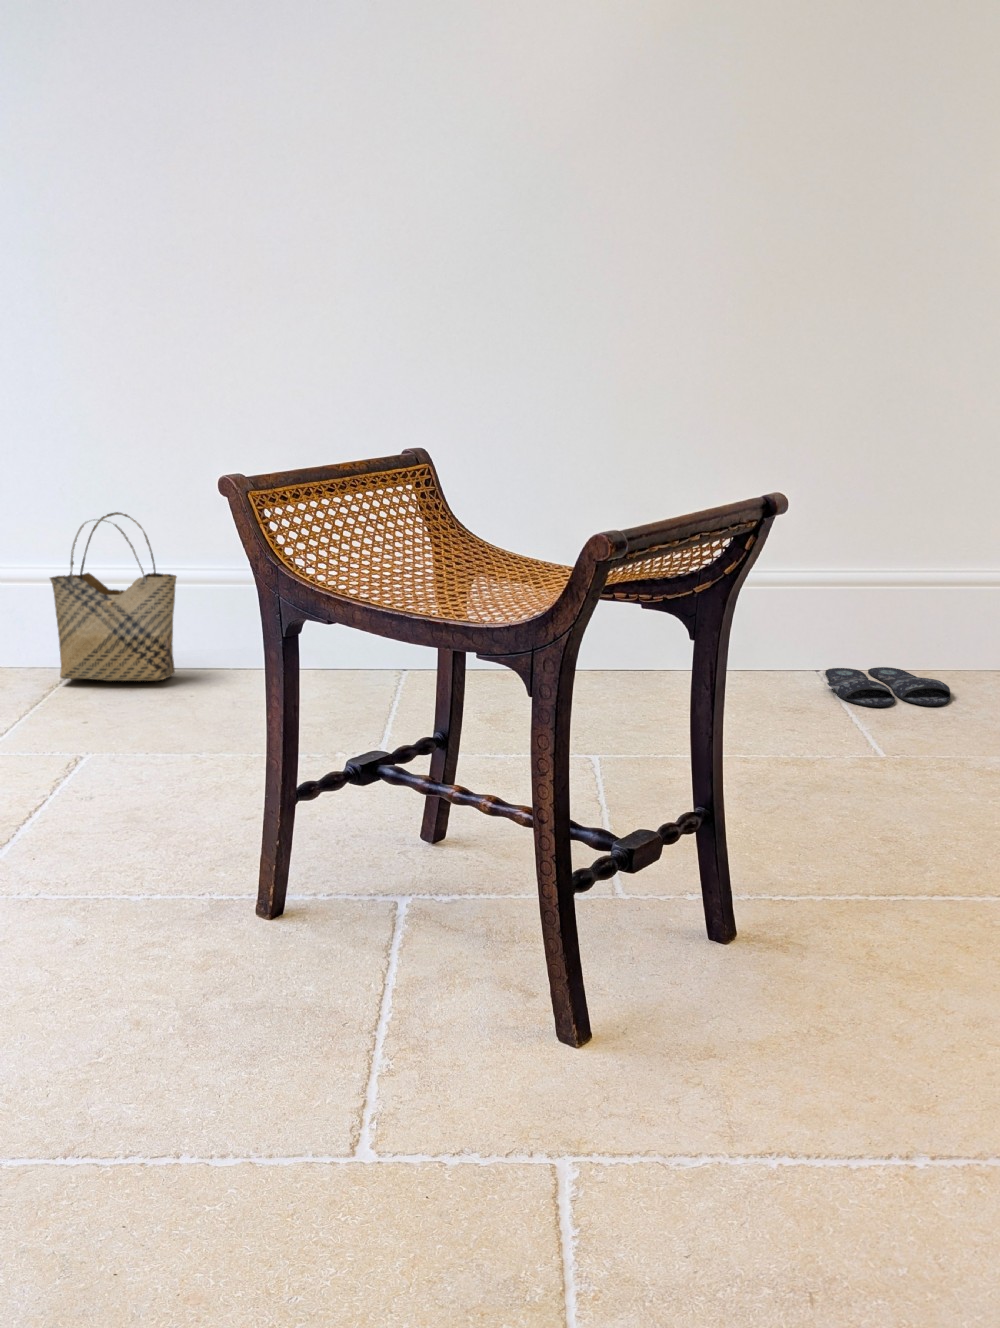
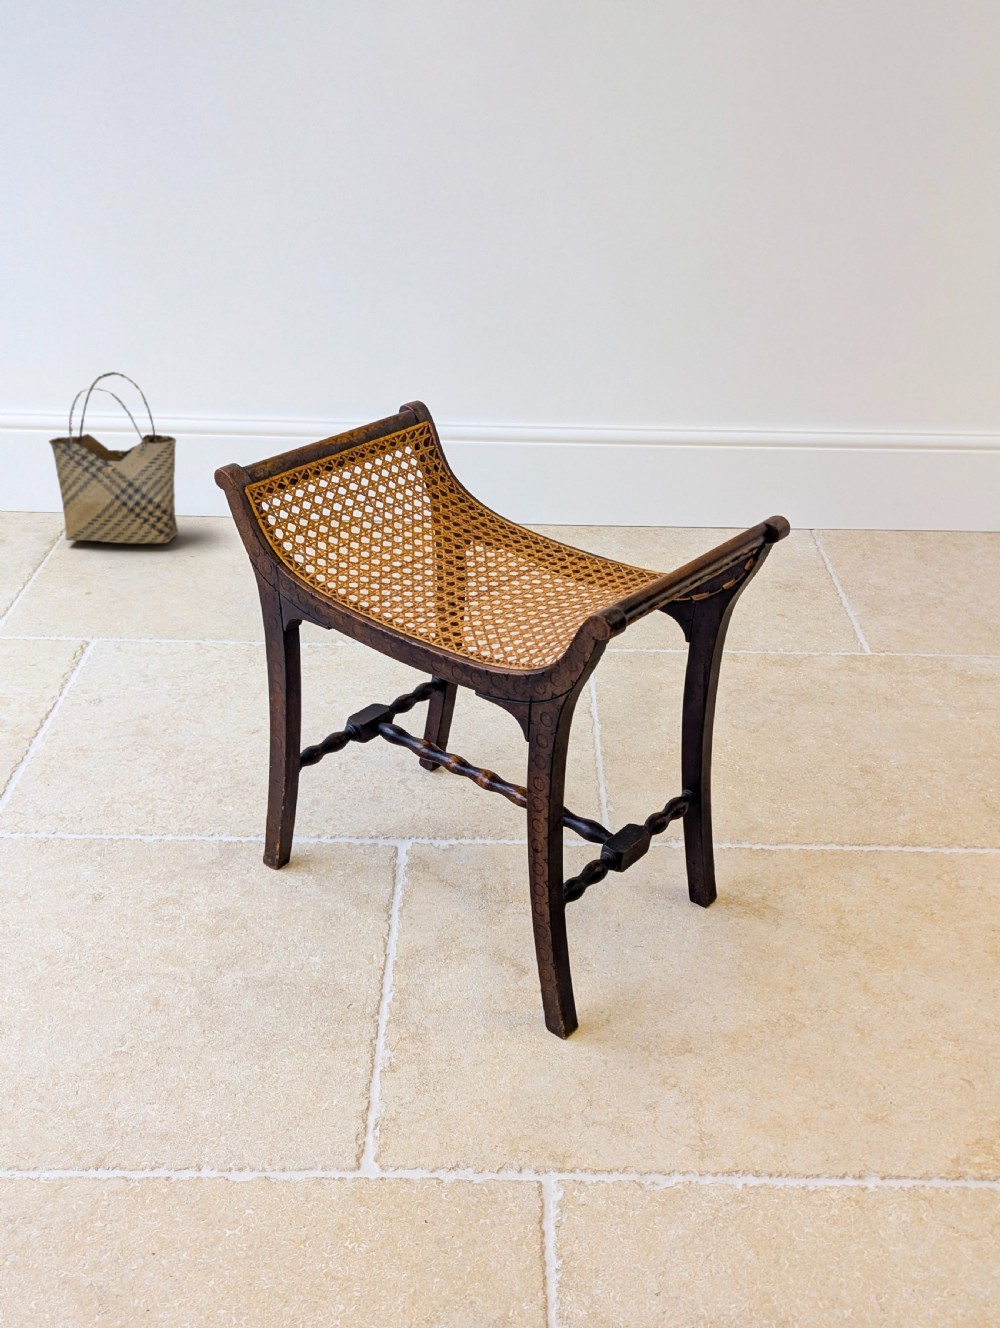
slippers: present [825,667,951,707] -> none [812,535,932,590]

